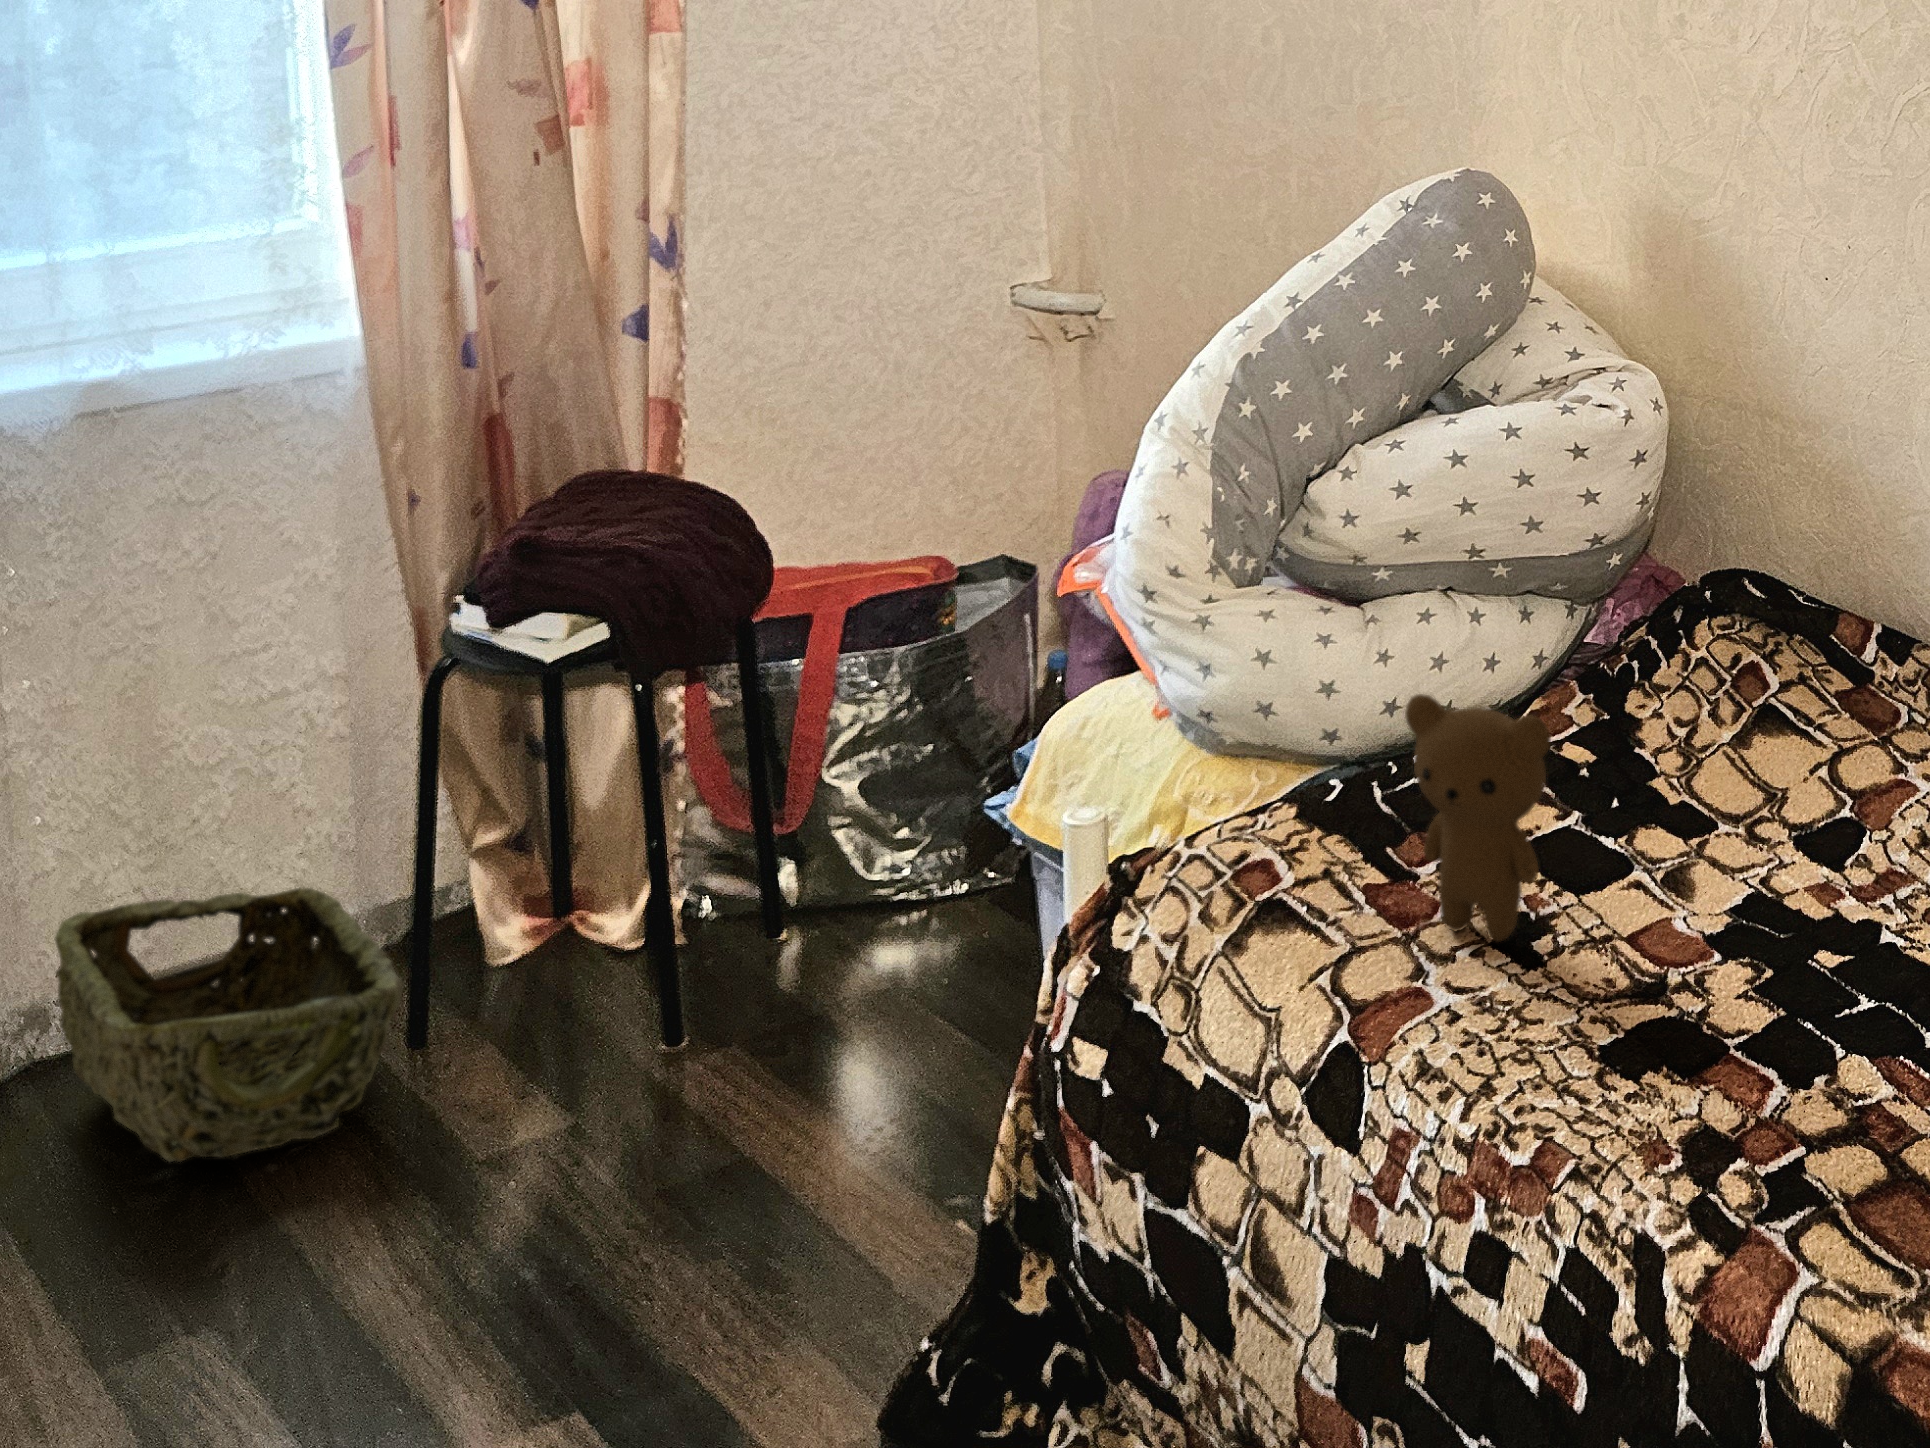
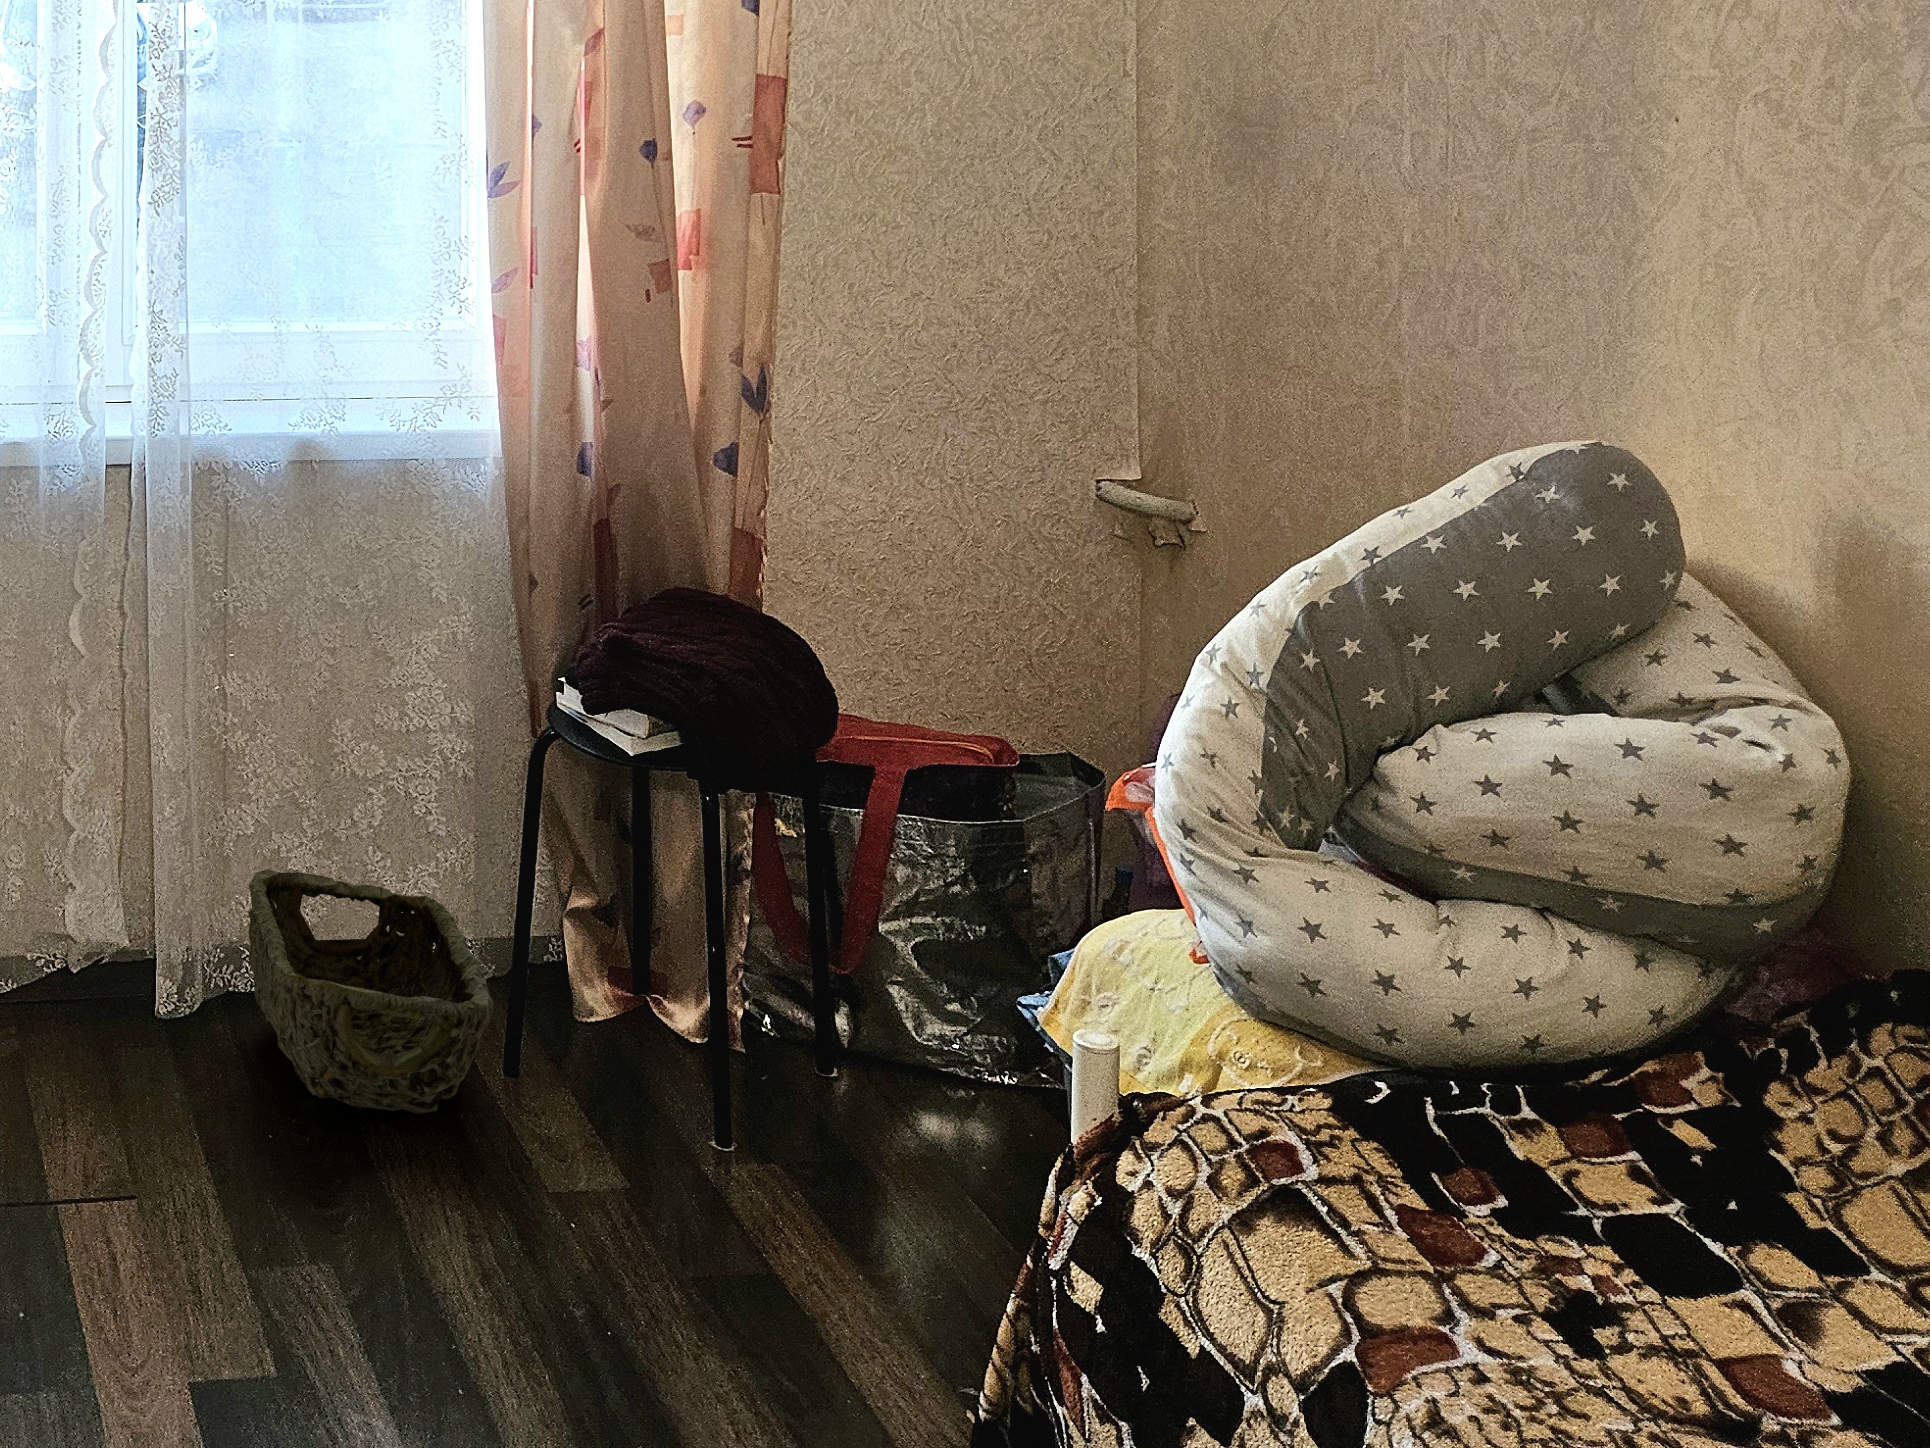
teddy bear: present [1405,694,1551,941] -> none [1453,1014,1630,1317]

